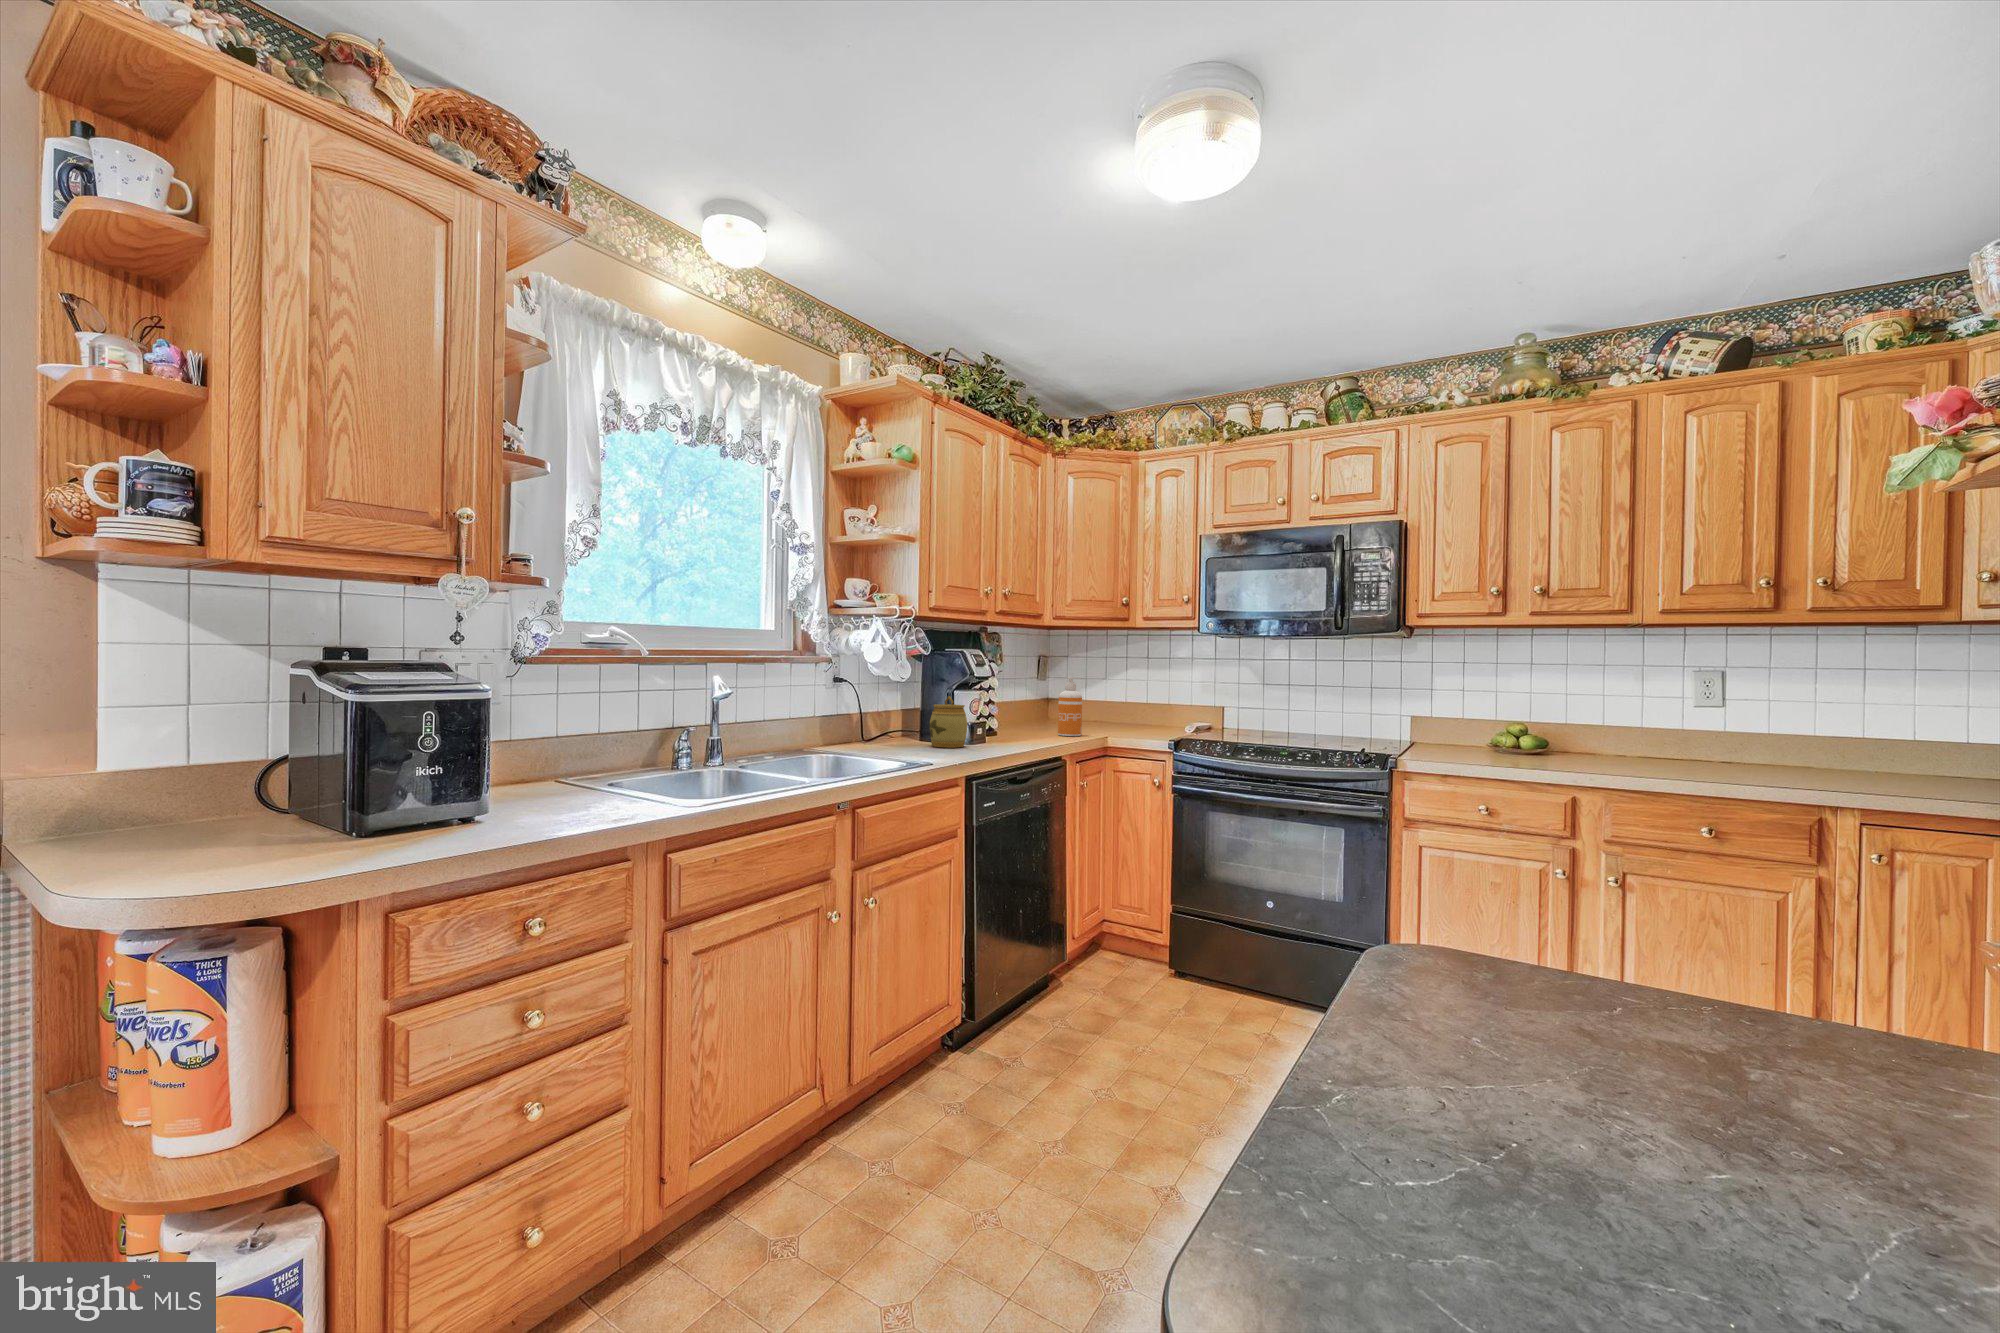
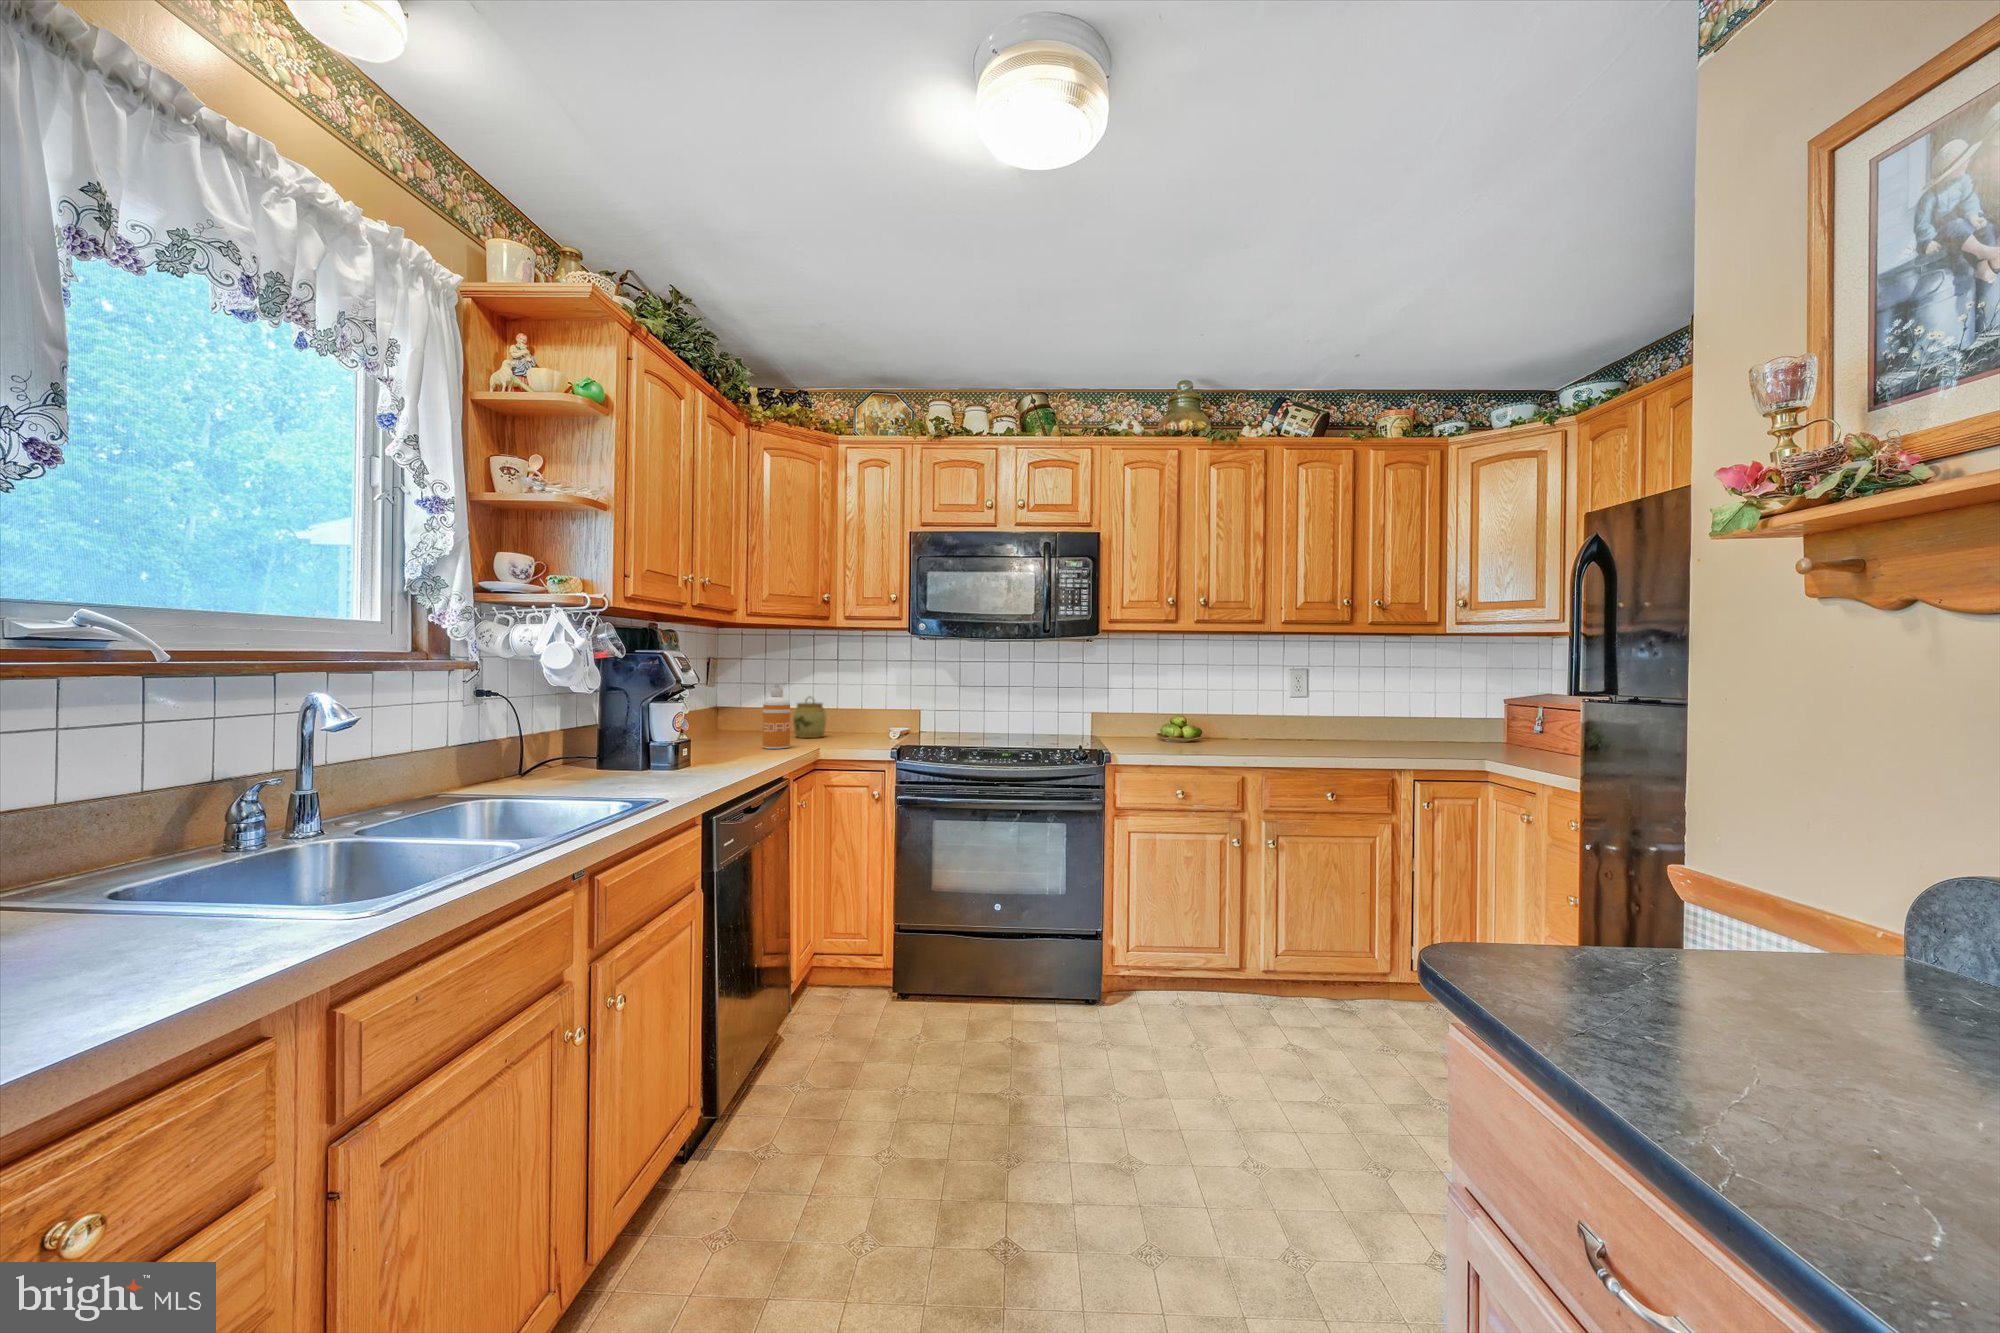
jar: present [930,696,967,748] -> present [793,697,826,738]

